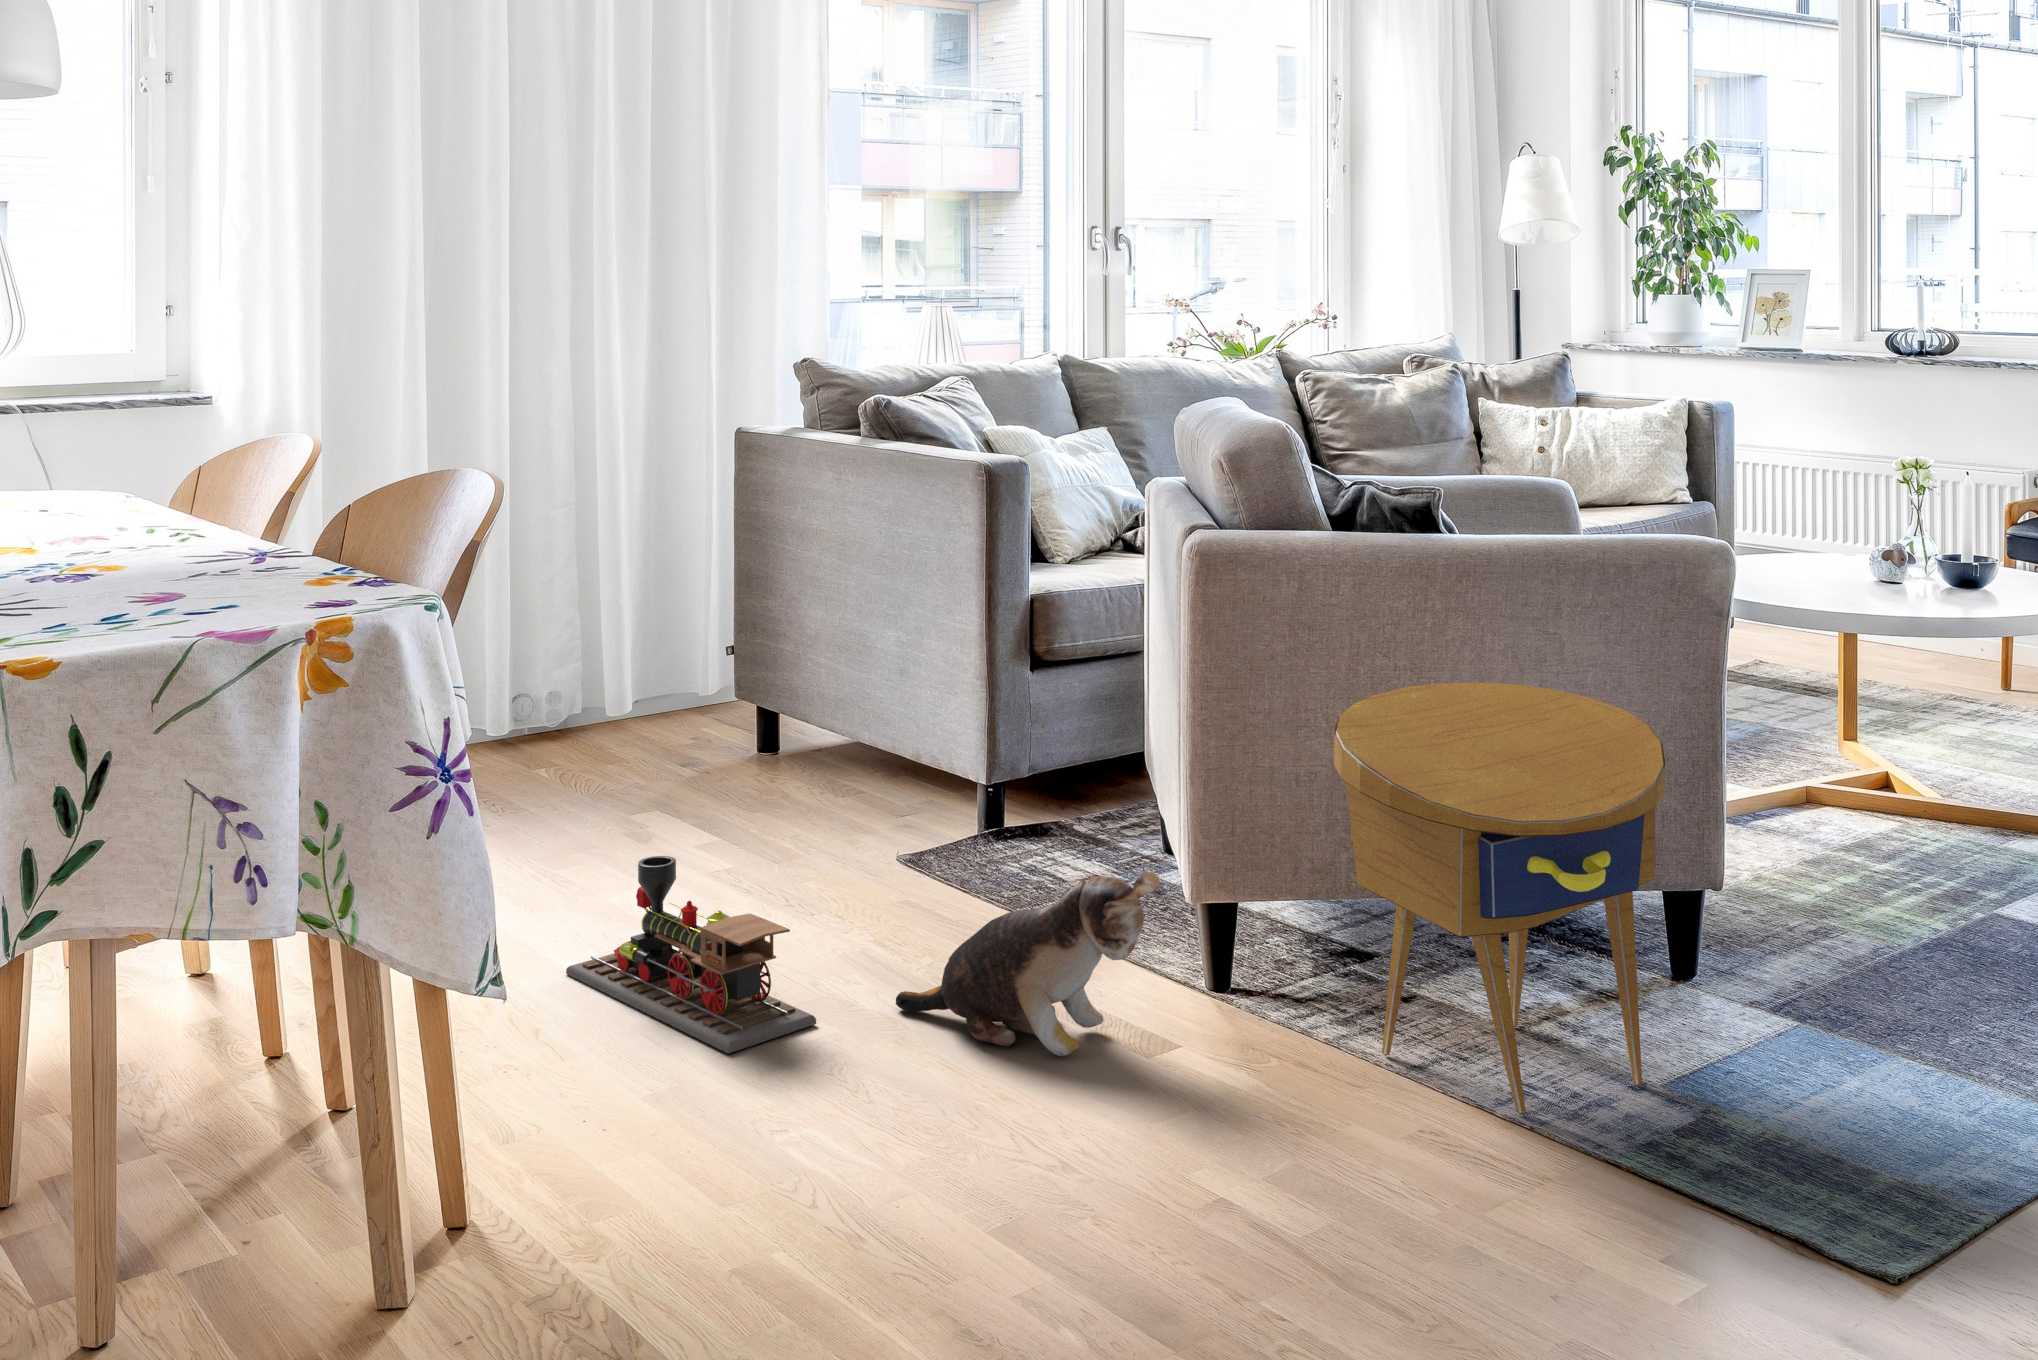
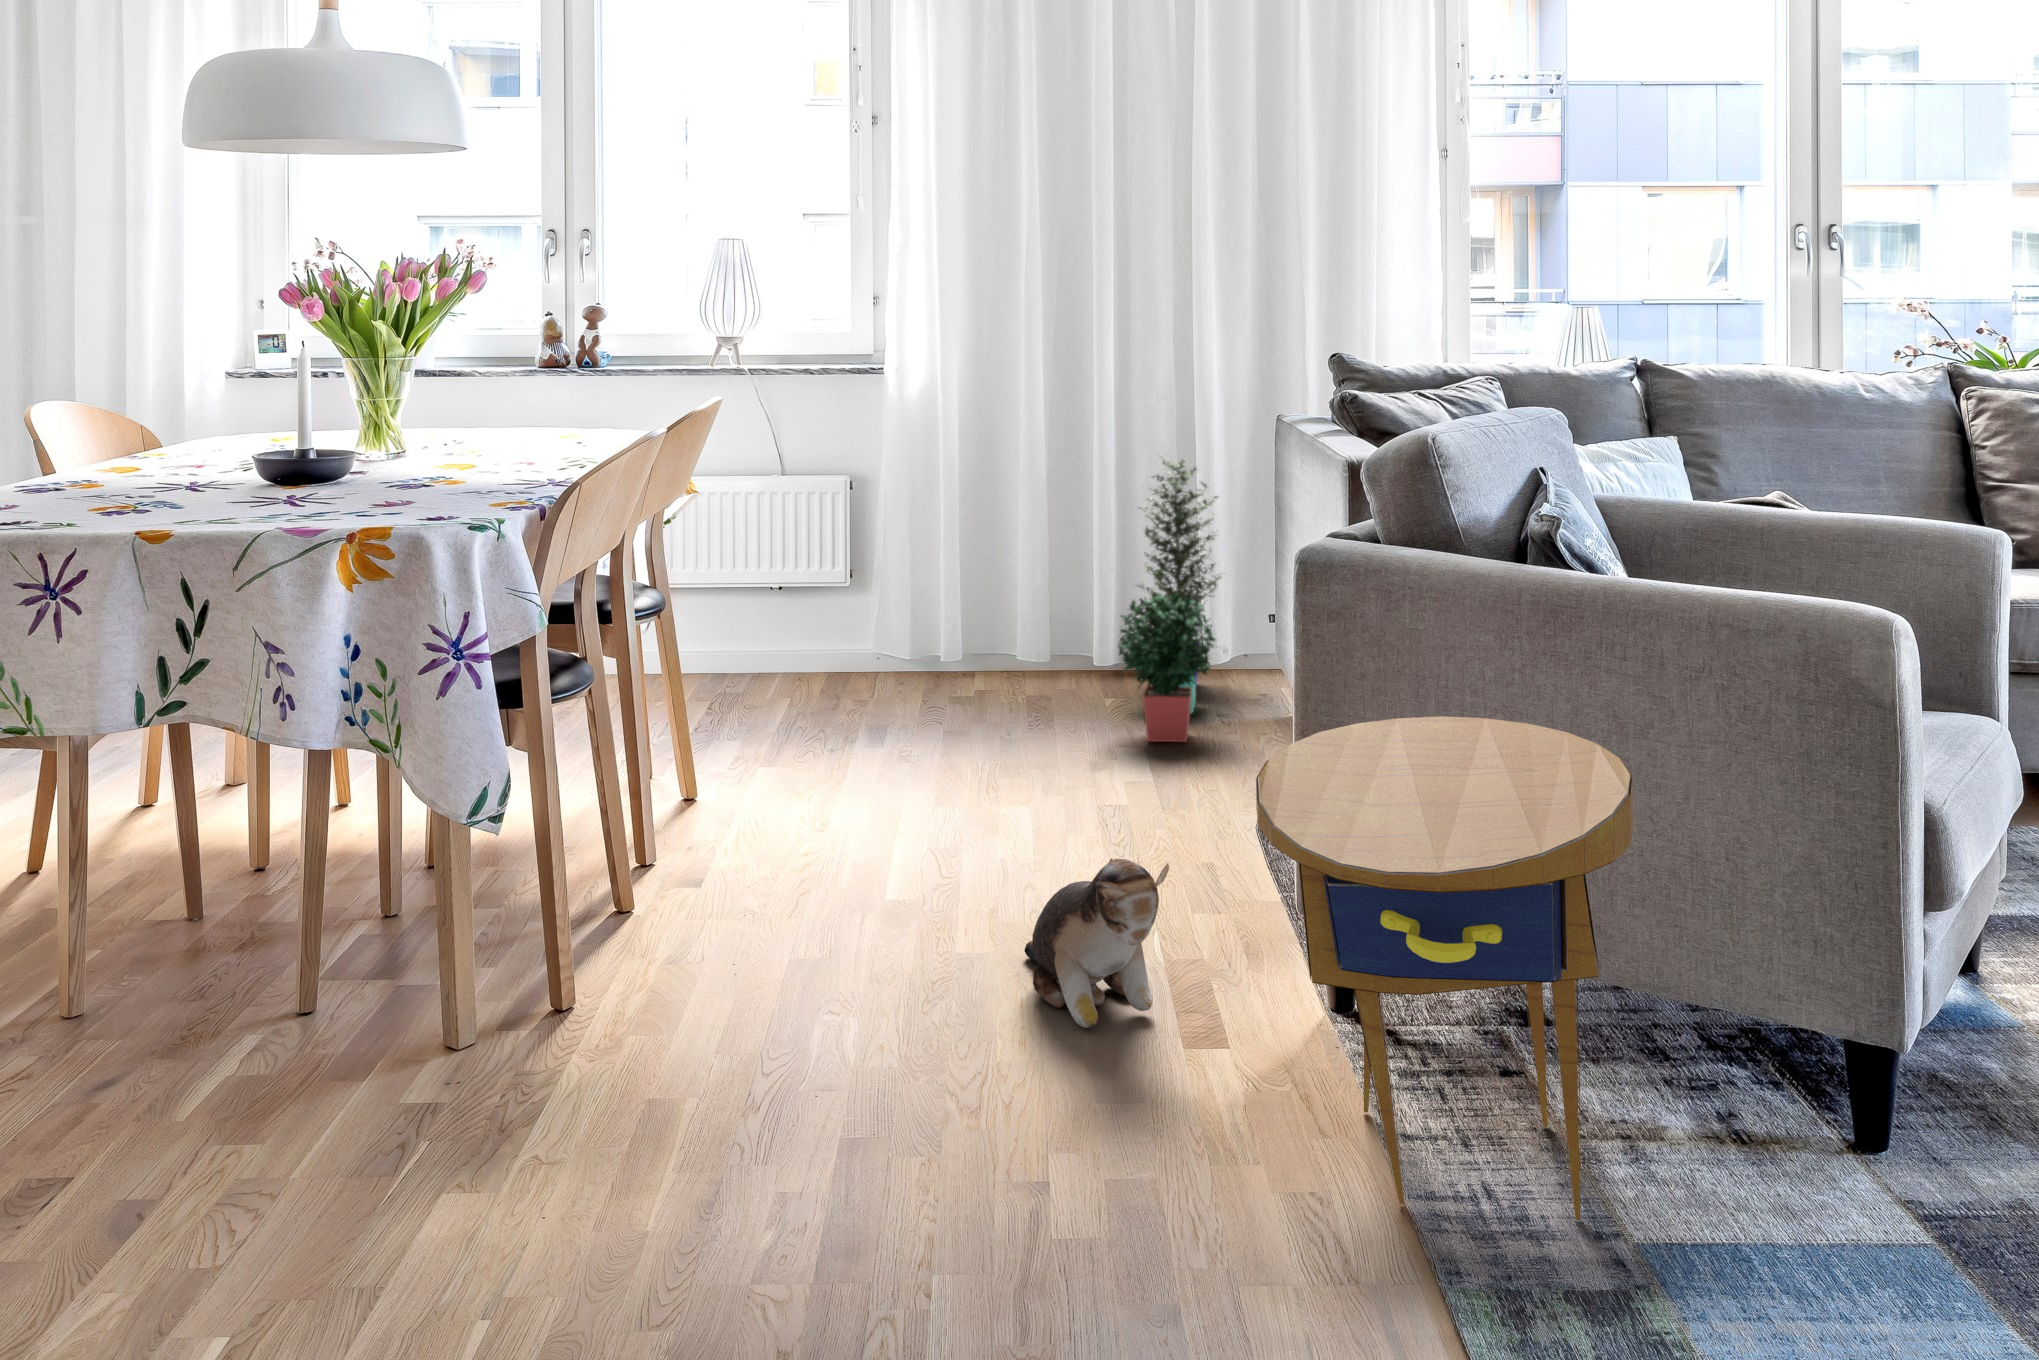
potted plant: none [540,467,723,782] -> present [1119,456,1224,742]
toy train: present [566,856,816,1053] -> none [852,781,951,956]

